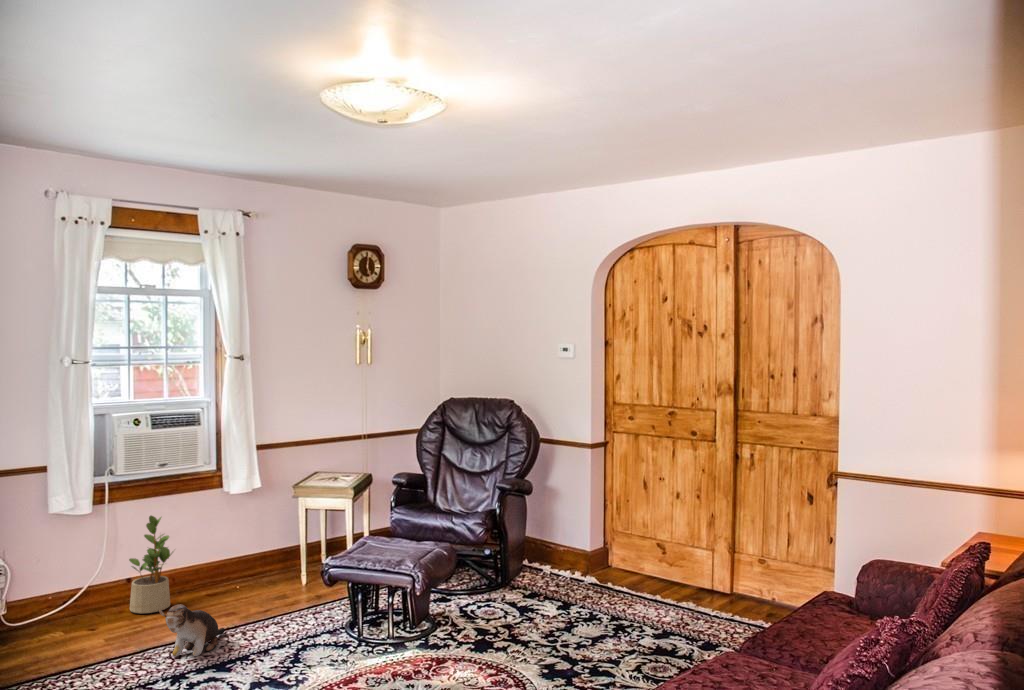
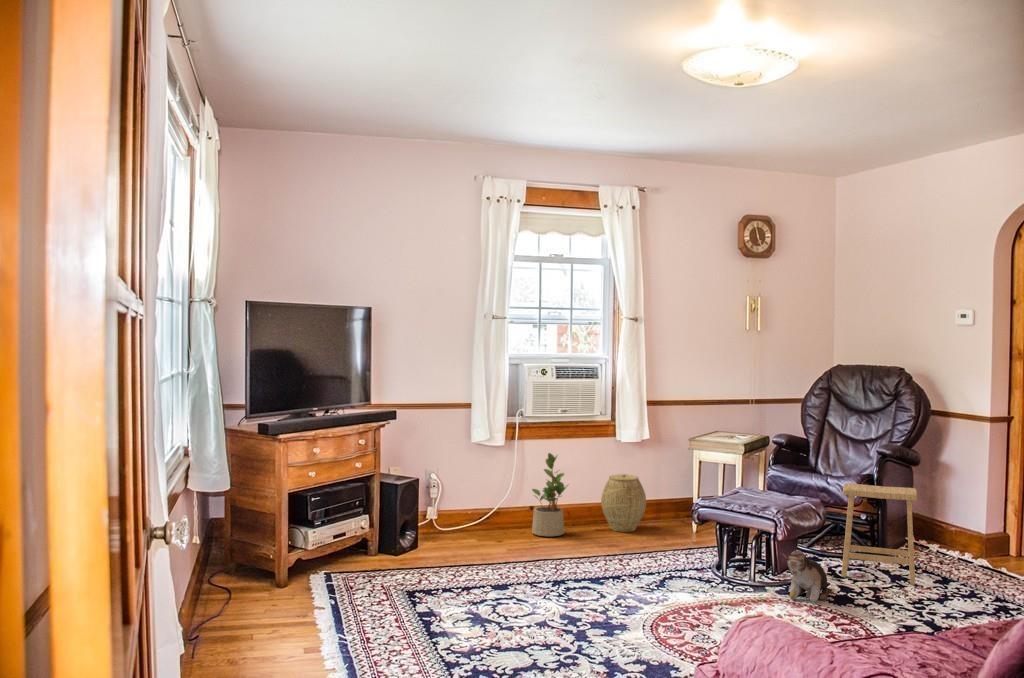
footstool: none [471,518,540,615] -> present [841,483,917,585]
woven basket: none [213,528,265,592] -> present [601,474,646,532]
plush toy: present [159,604,225,656] -> present [783,550,829,602]

